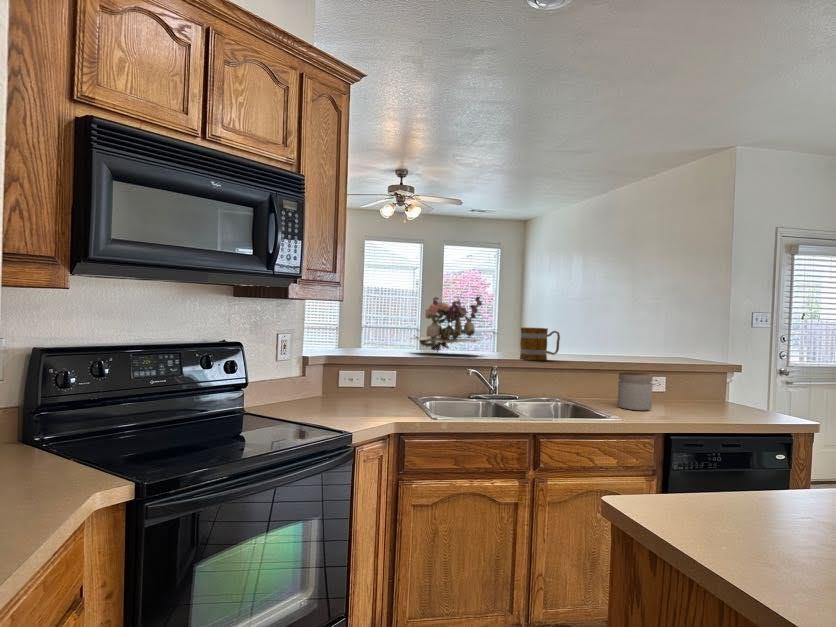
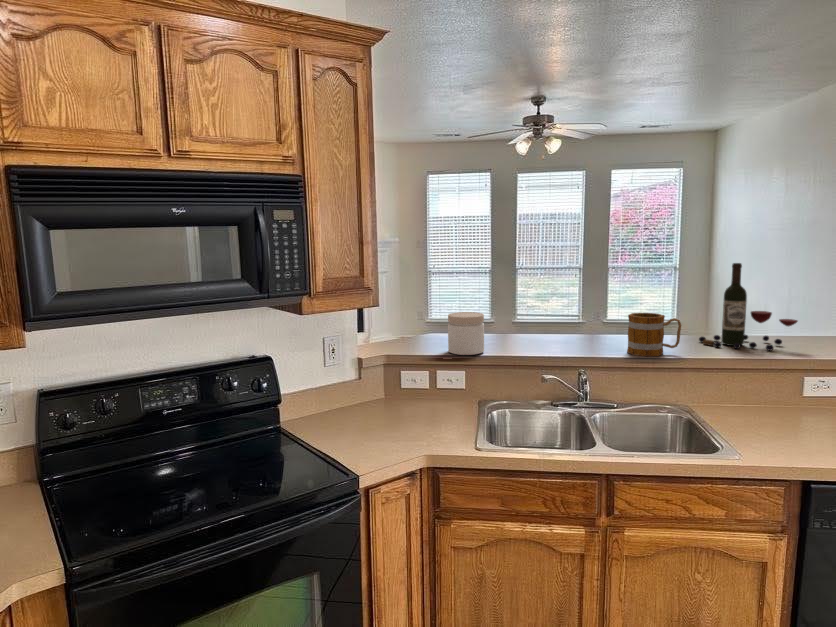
wine bottle: none [564,294,635,361] -> present [699,263,798,351]
flower arrangement: present [411,295,486,352] -> none [497,270,592,341]
jar: present [618,373,653,410] -> present [448,312,484,355]

